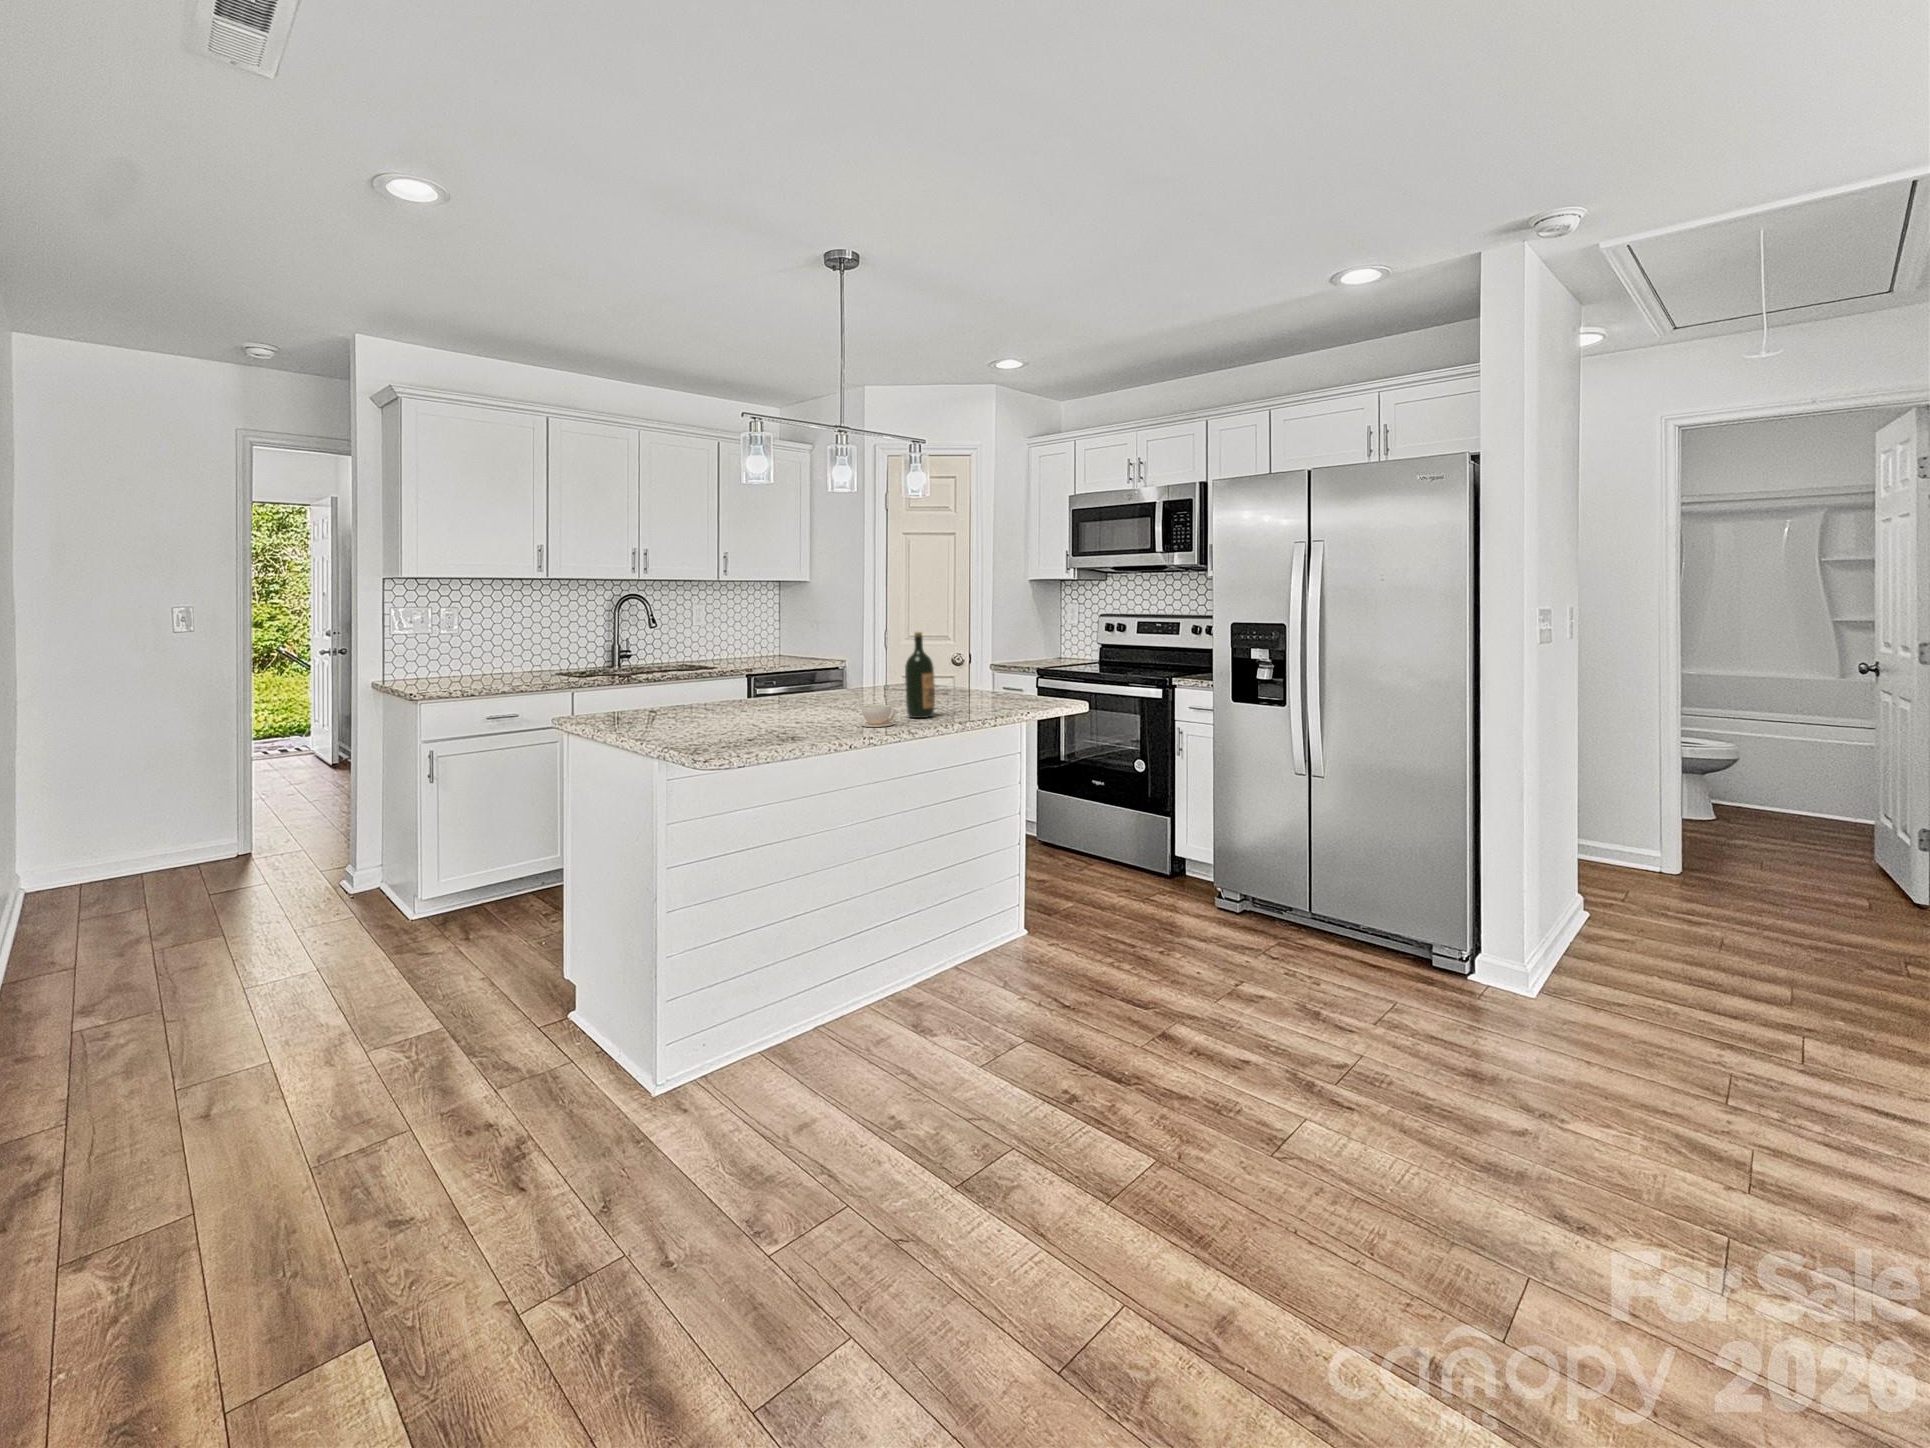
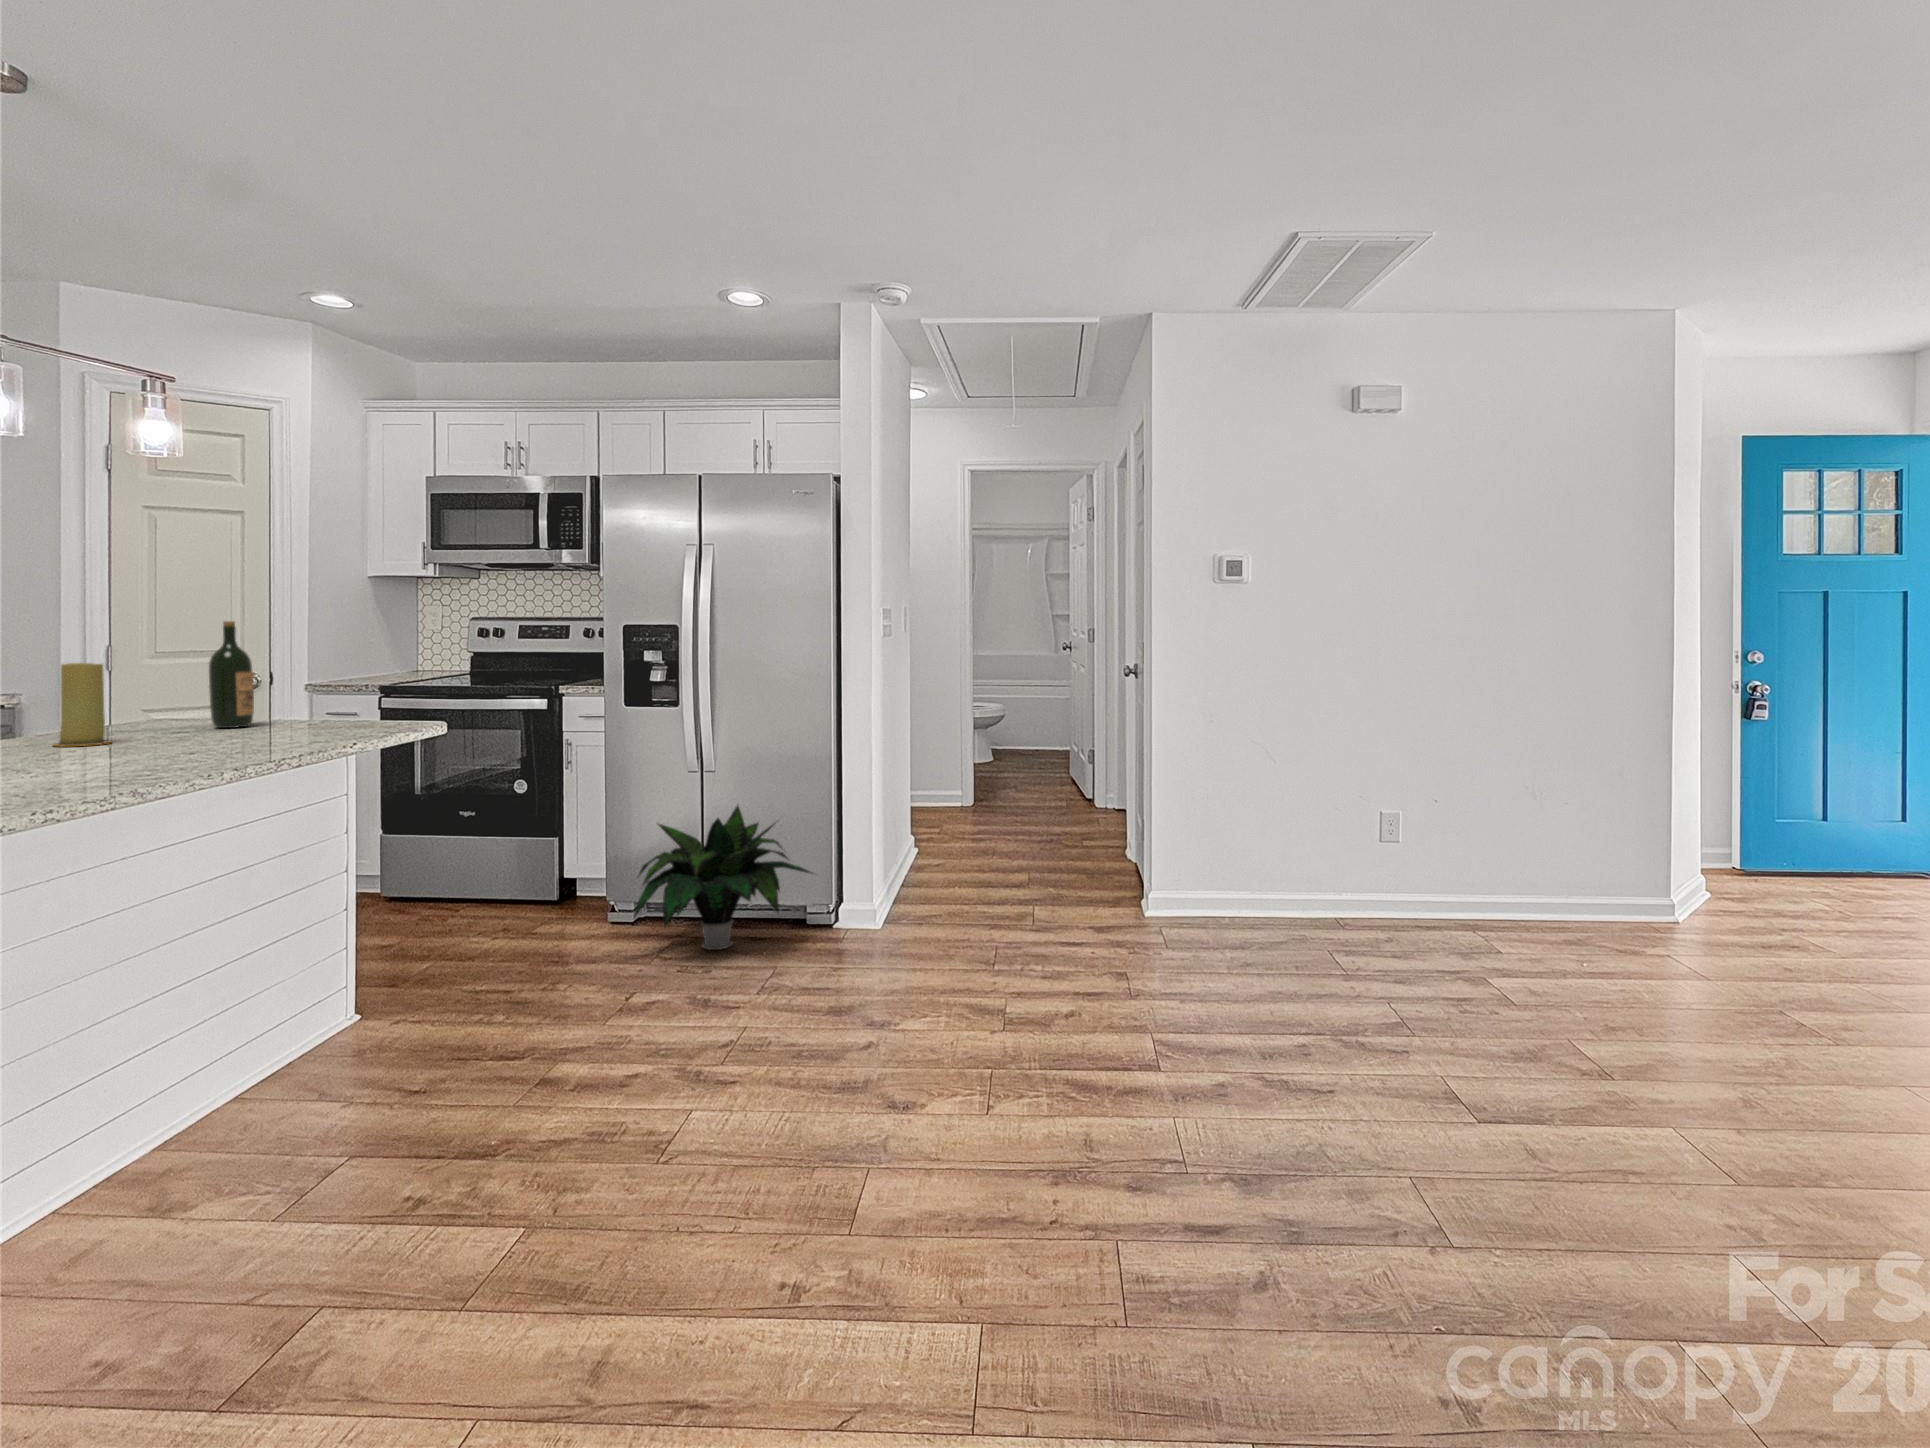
candle: none [806,669,841,733] -> present [53,663,111,746]
coffee cup: present [861,705,896,727] -> none [142,710,199,738]
potted plant: none [1239,808,1442,956] -> present [633,806,811,950]

